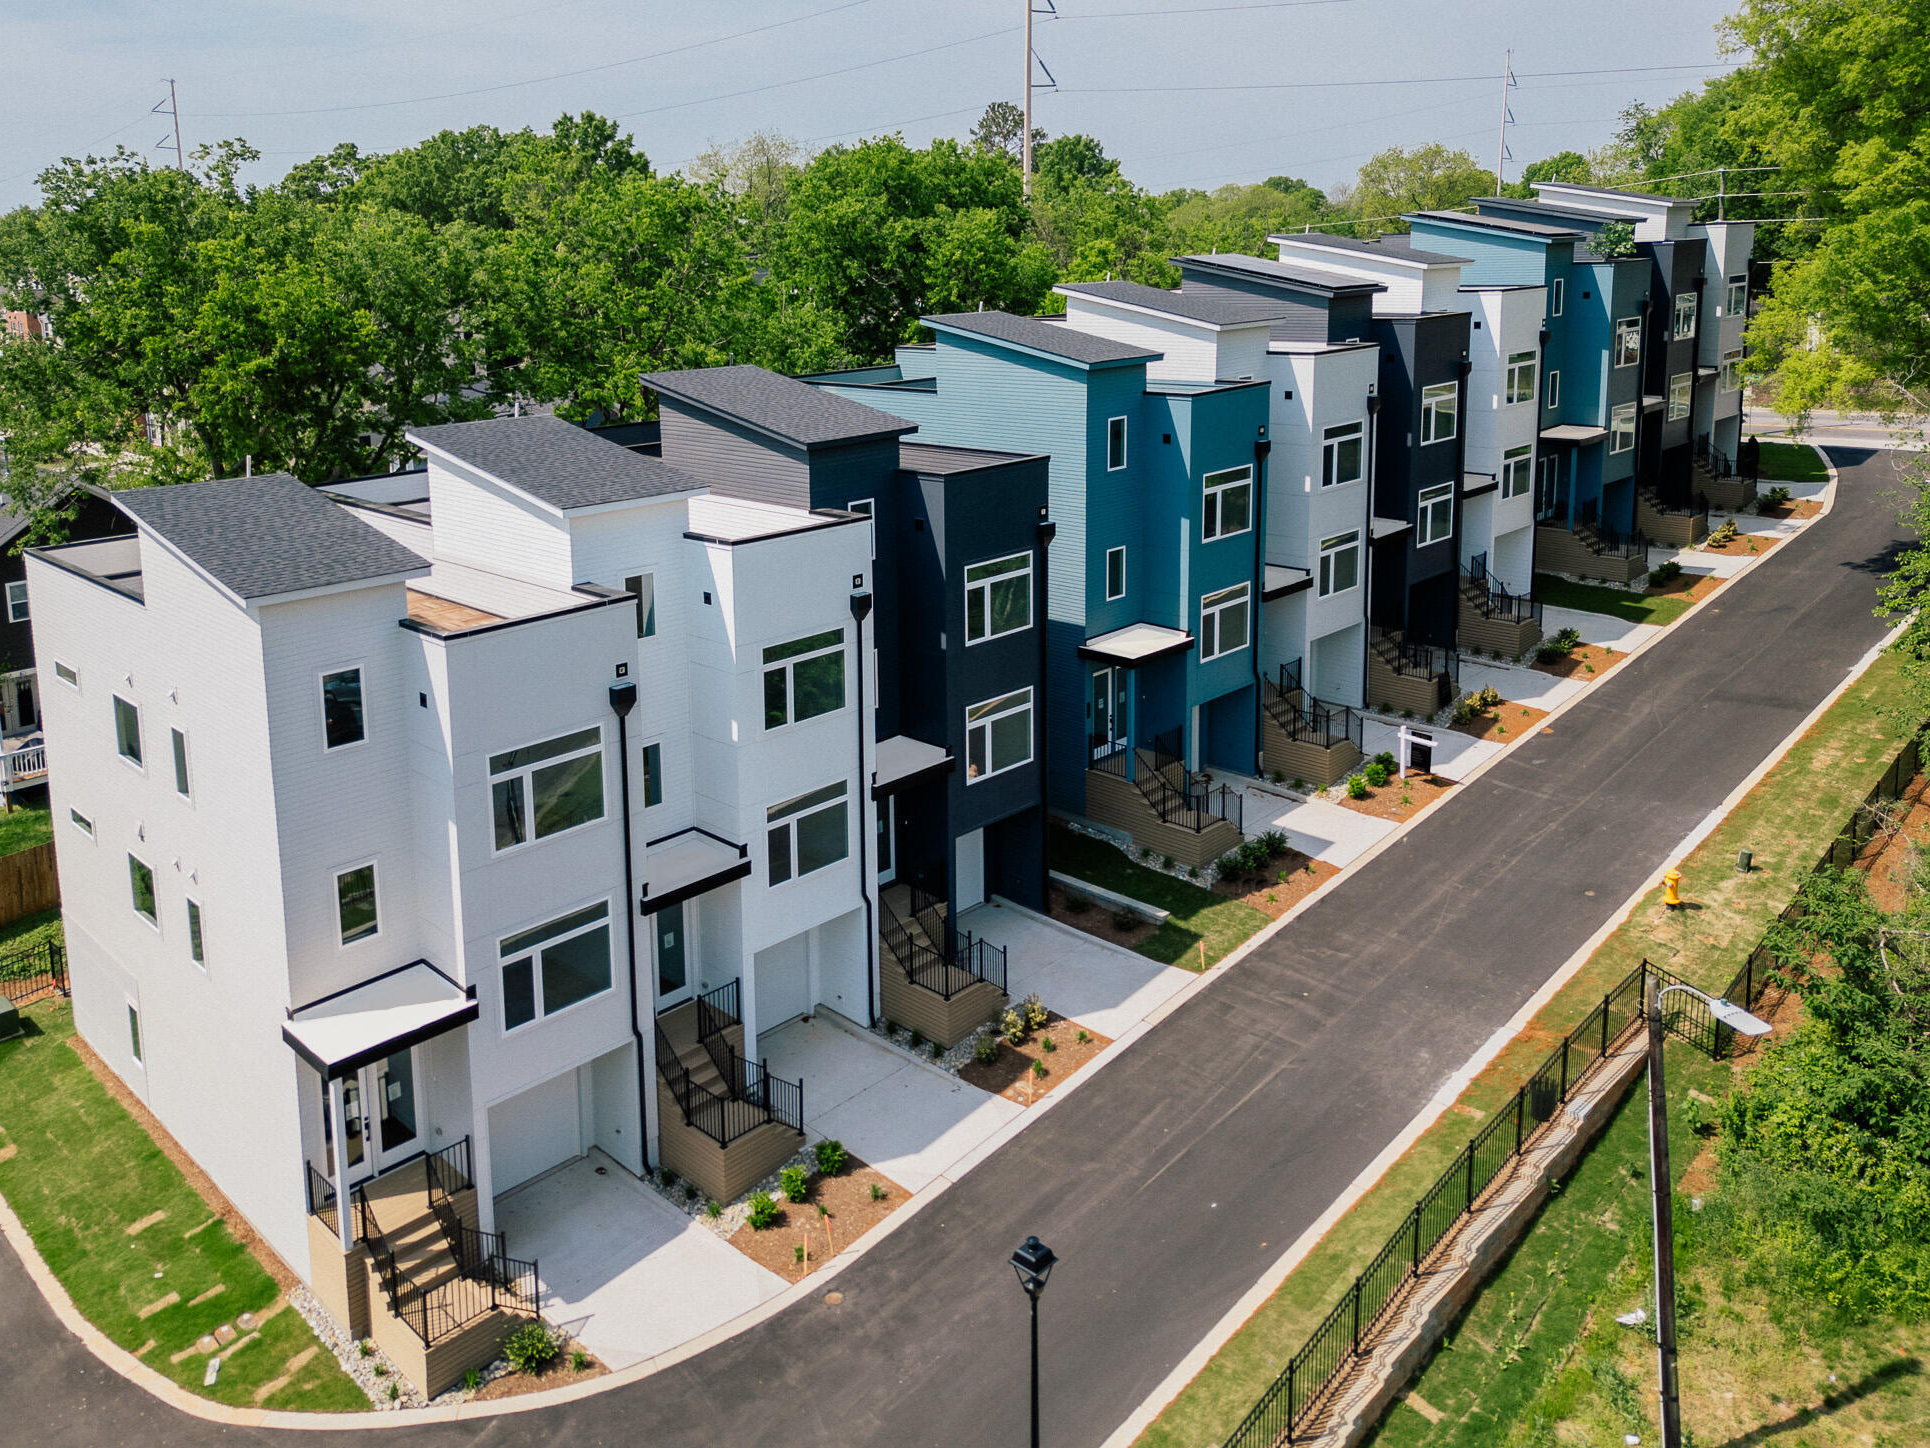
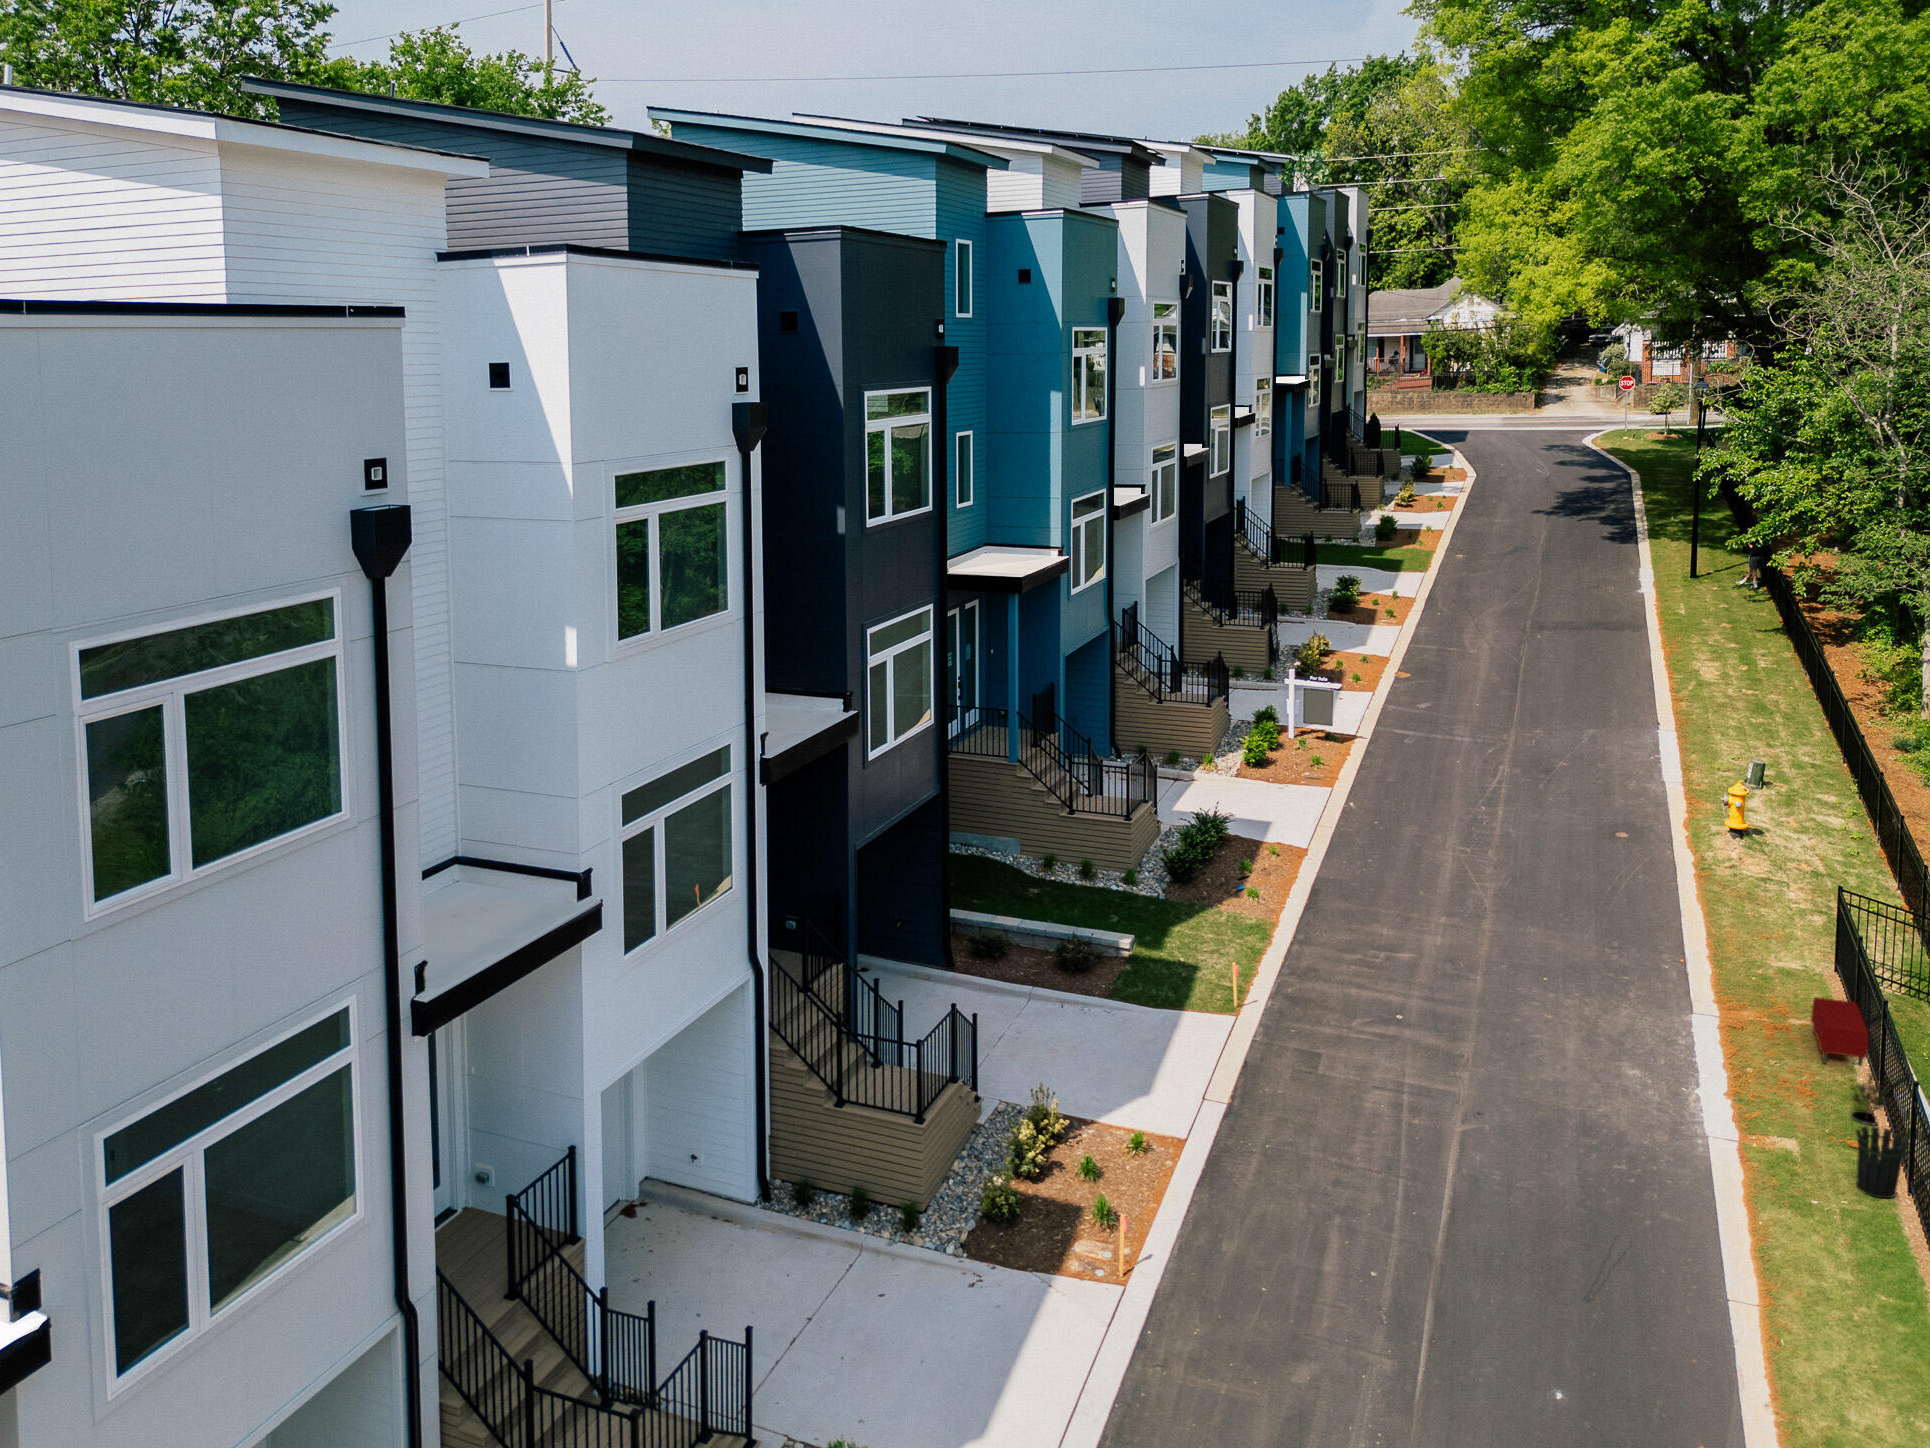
bench: none [1593,999,1641,1049] -> present [1811,998,1868,1066]
potted tree: present [987,1008,1005,1037] -> present [1851,1071,1887,1125]

